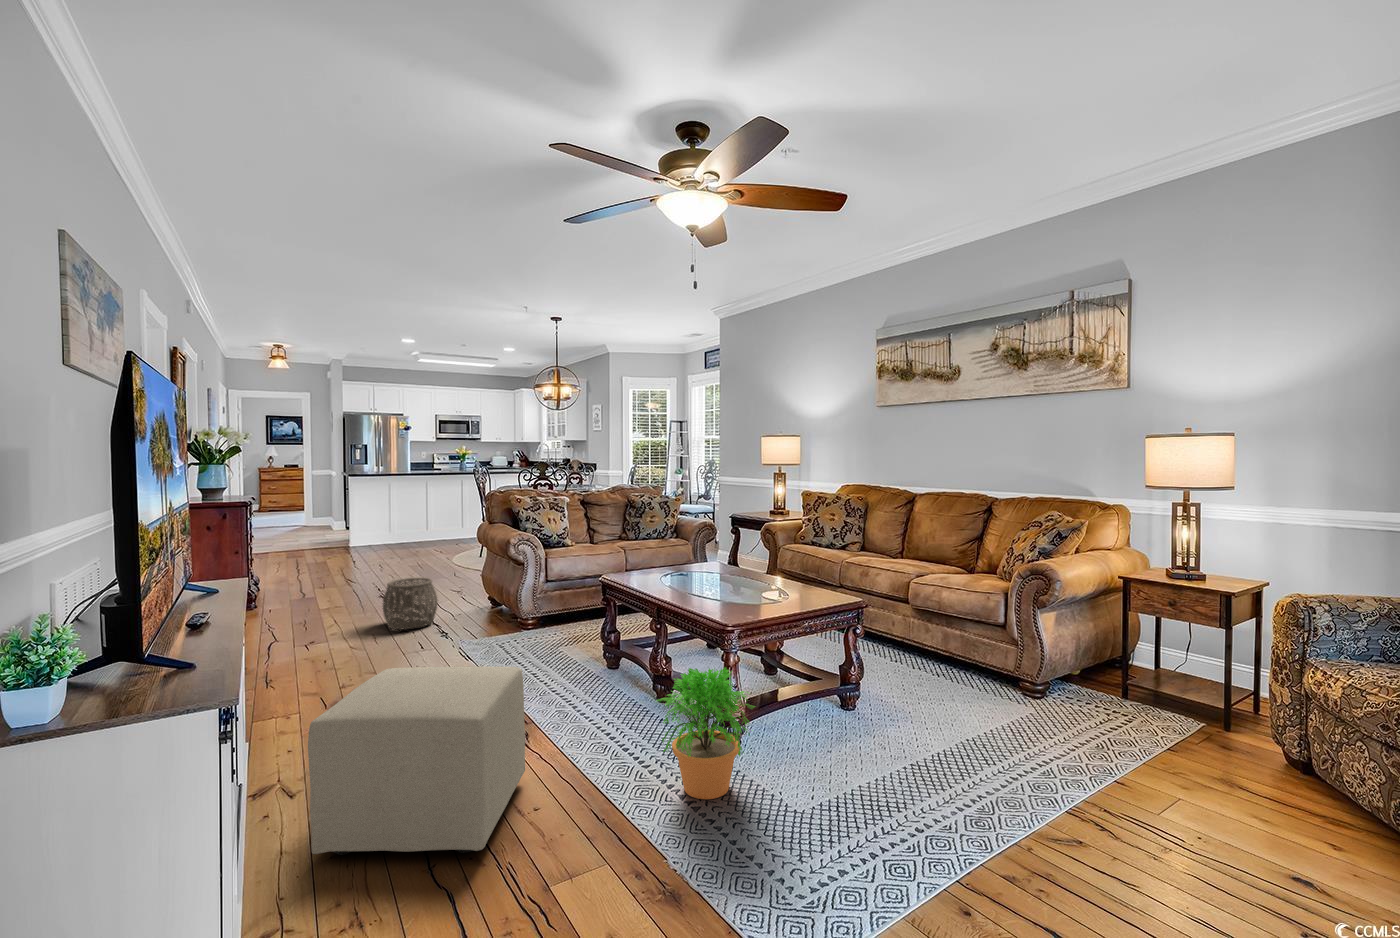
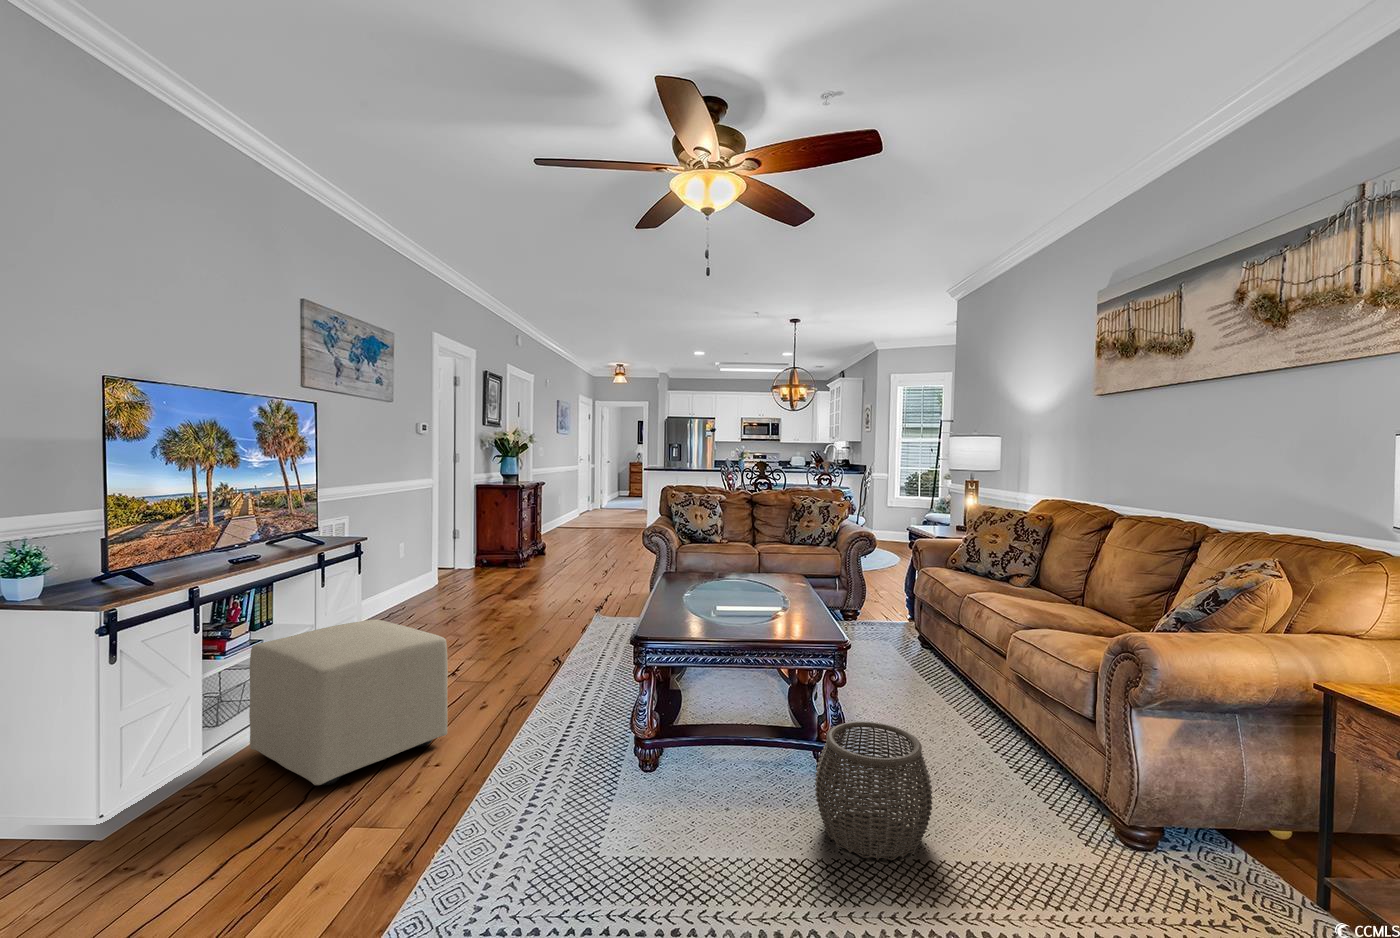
woven basket: present [383,578,438,630] -> present [815,722,933,860]
potted plant: present [658,667,753,799] -> none [501,671,612,816]

